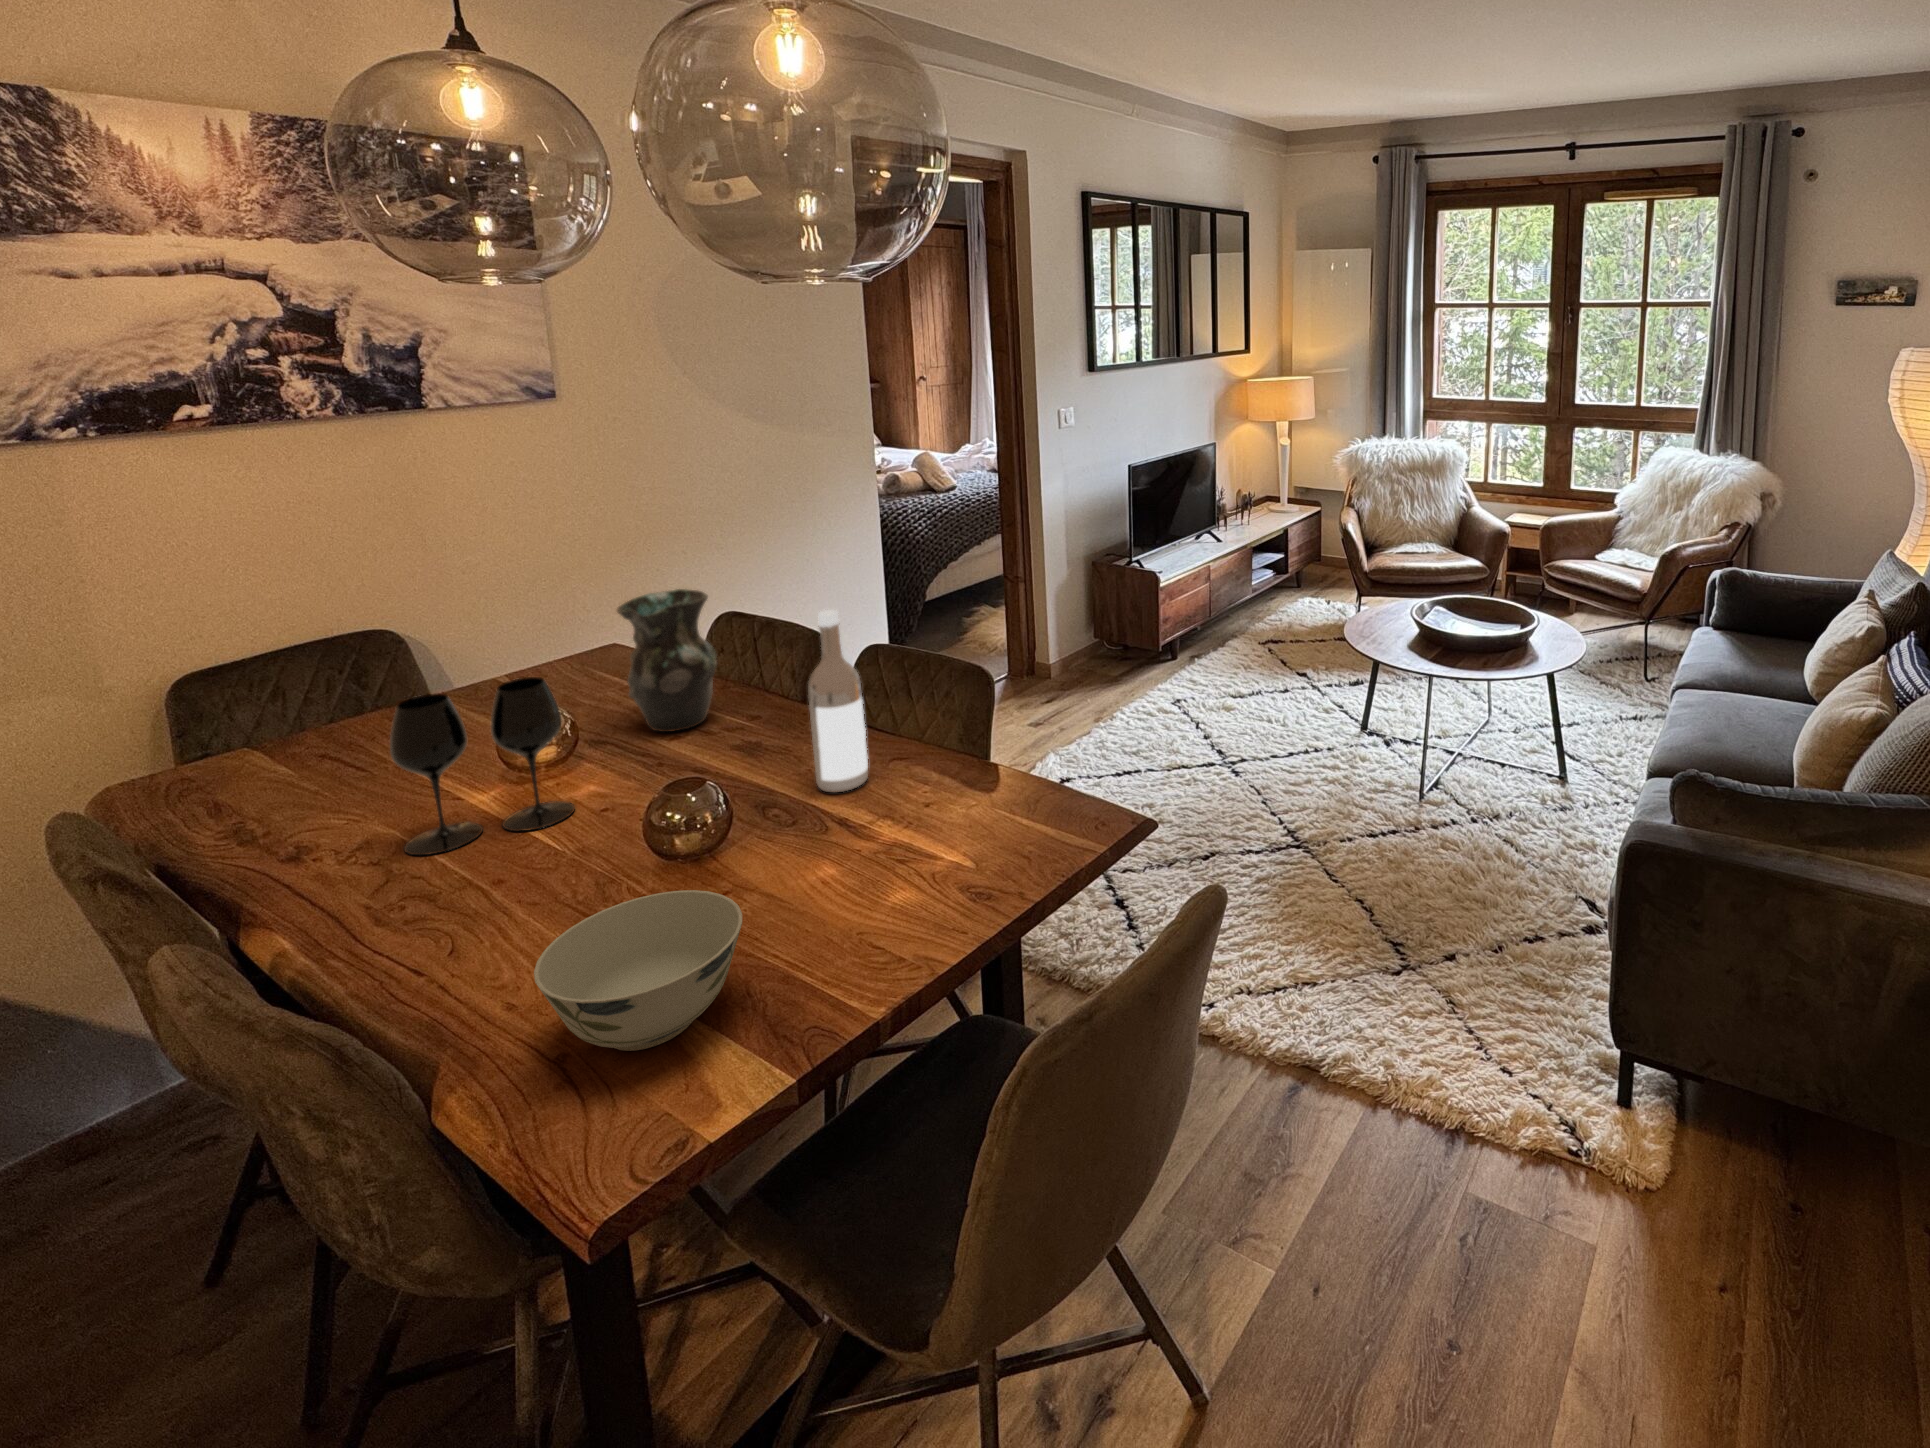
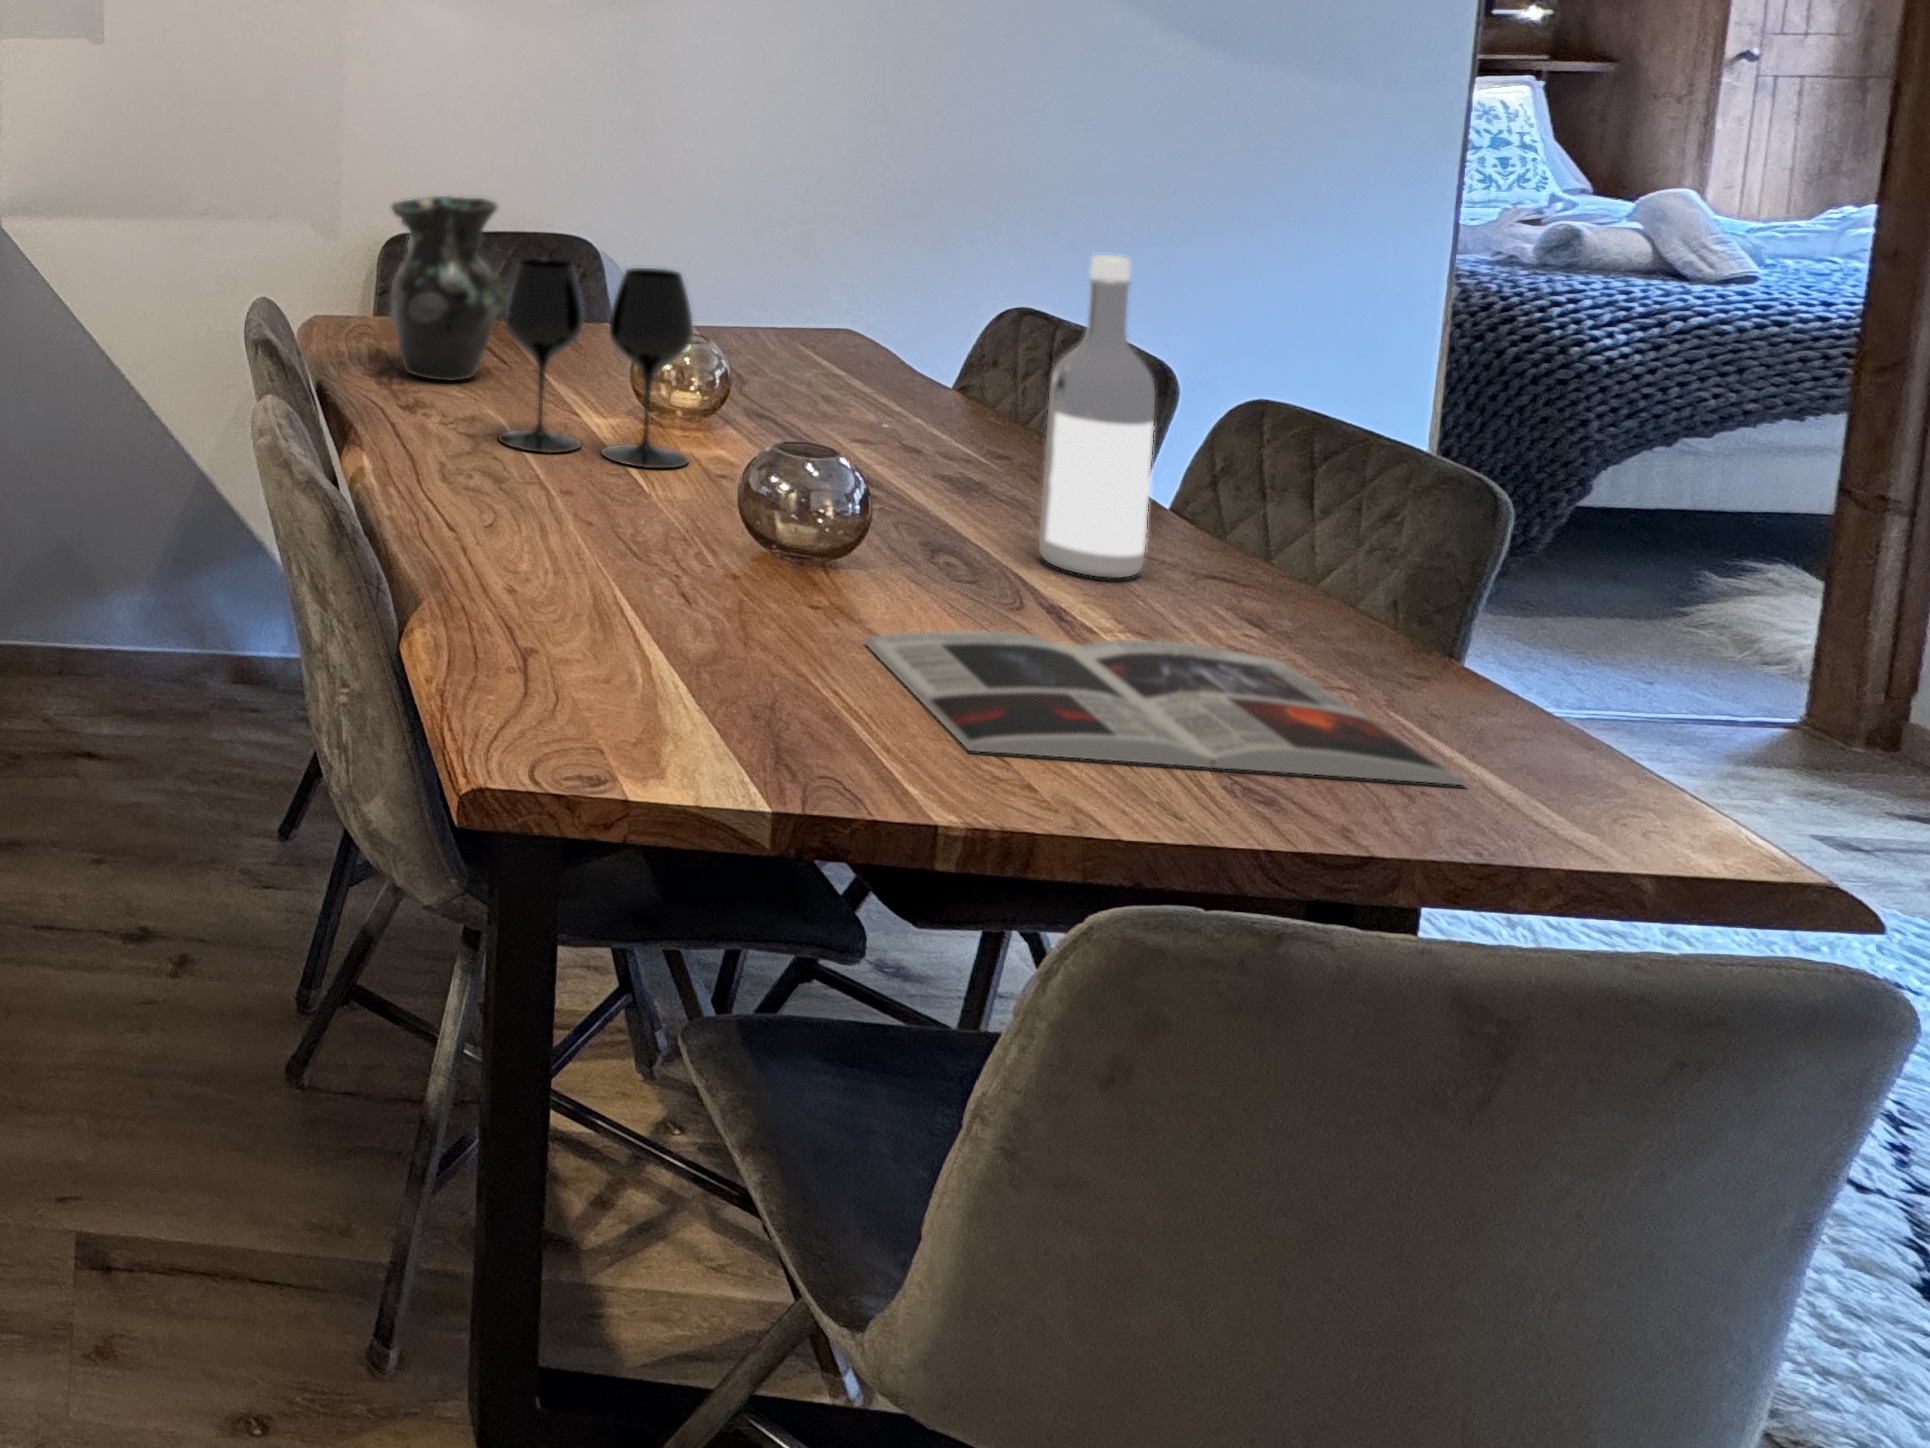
vase: present [617,589,718,732] -> present [390,196,508,381]
magazine: none [771,808,1049,959] -> present [865,631,1467,786]
bowl: present [534,890,742,1051] -> none [513,511,780,692]

